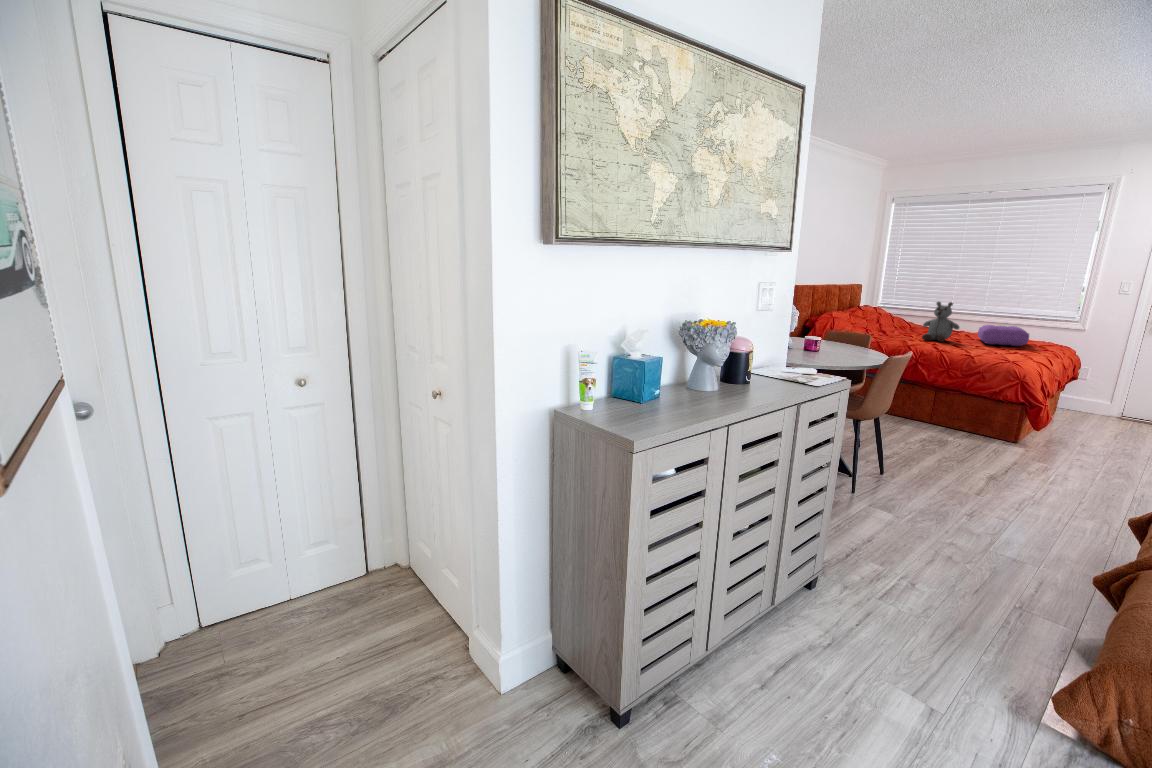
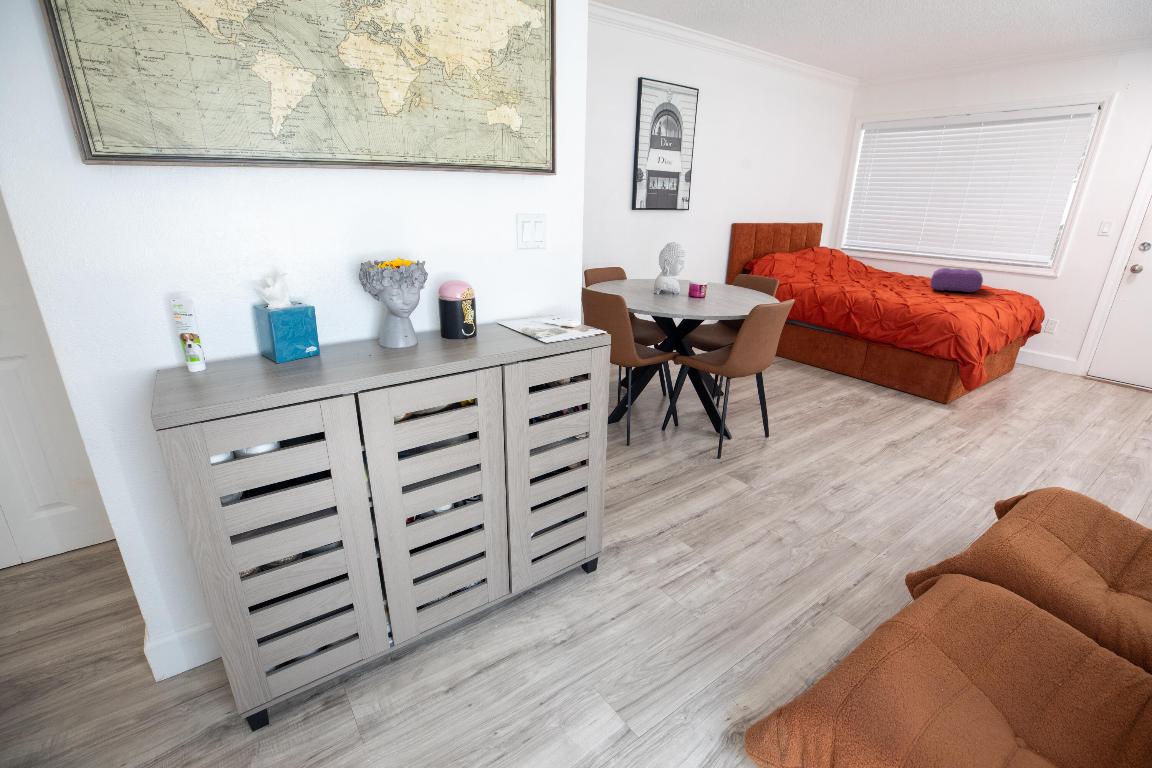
stuffed bear: present [922,302,959,342] -> none [866,242,908,288]

